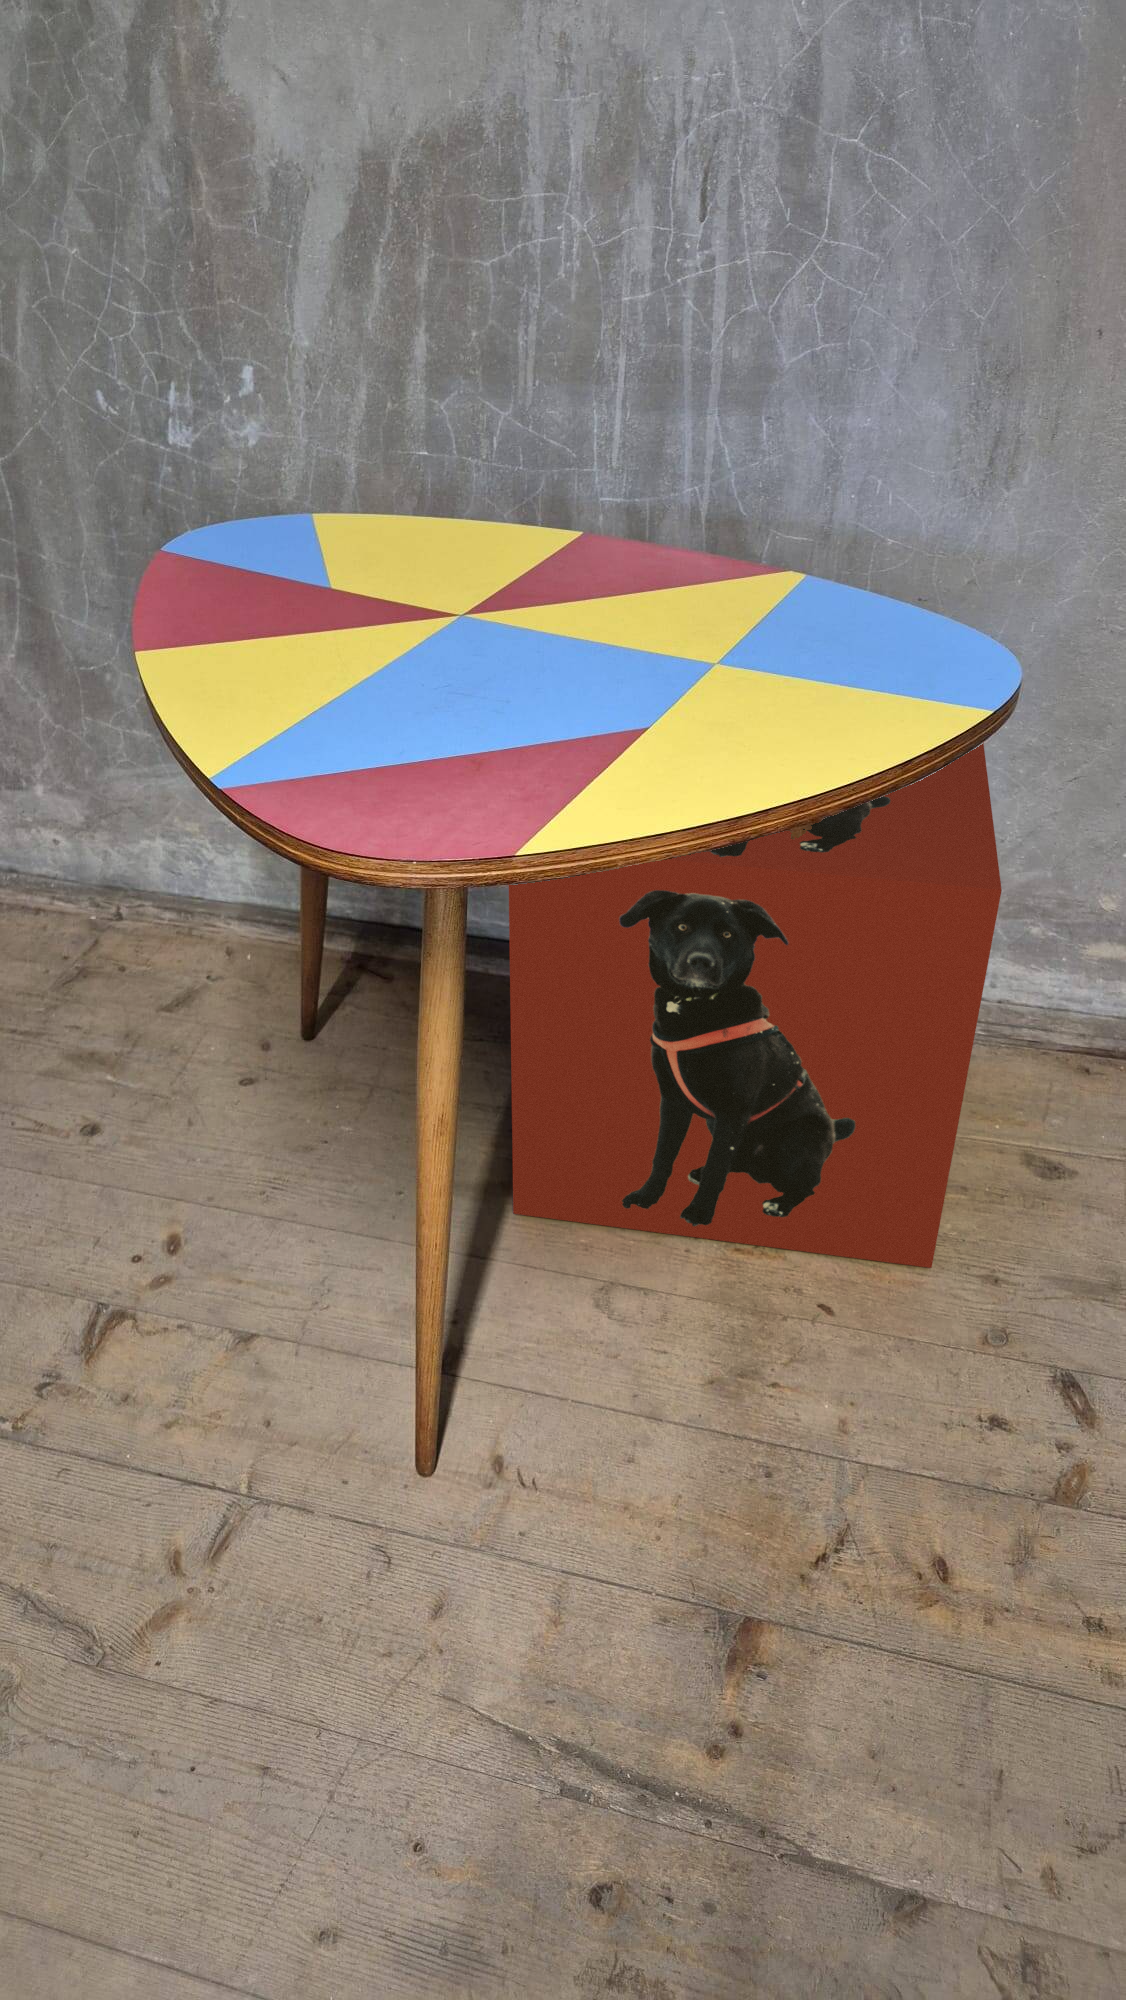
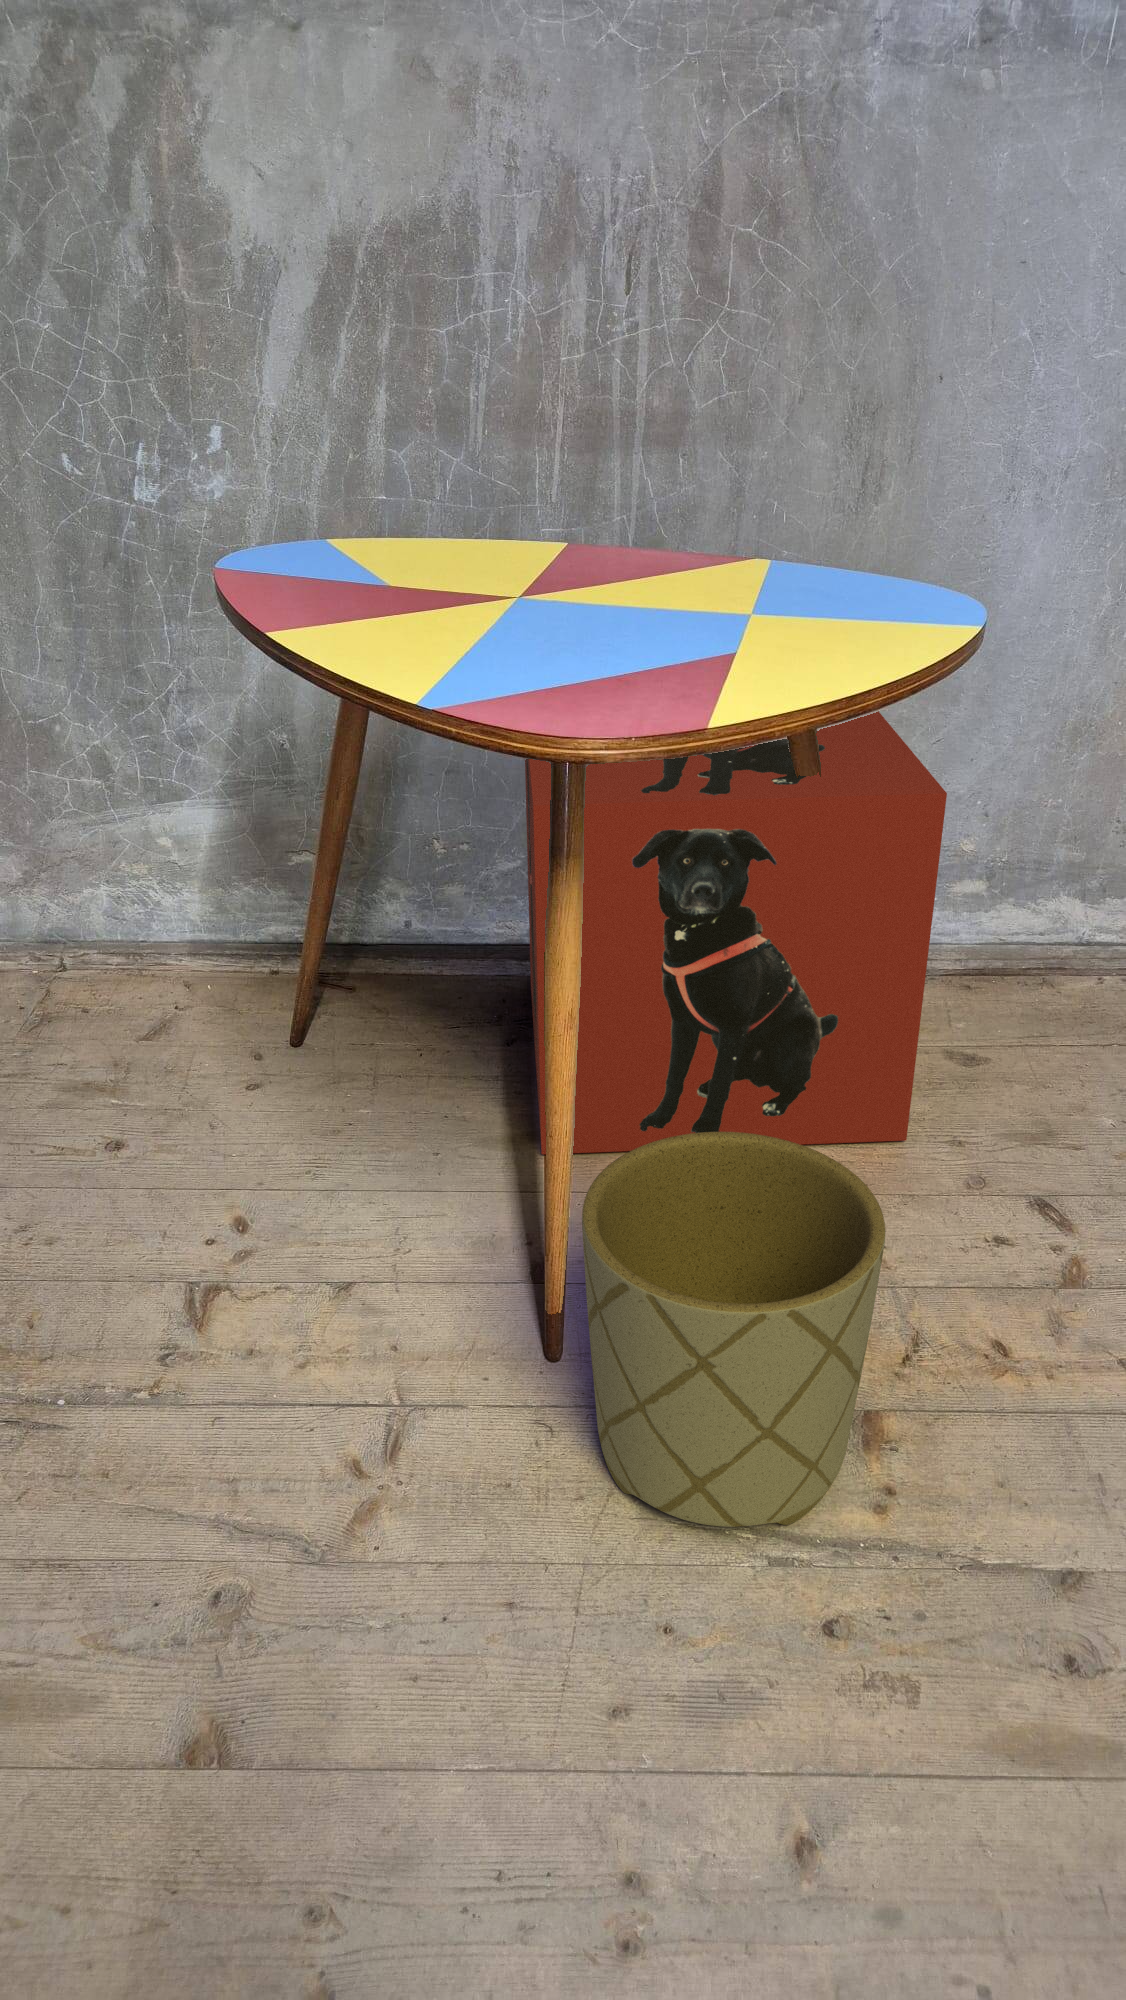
planter: none [396,1274,748,1745] -> present [582,1132,886,1527]

